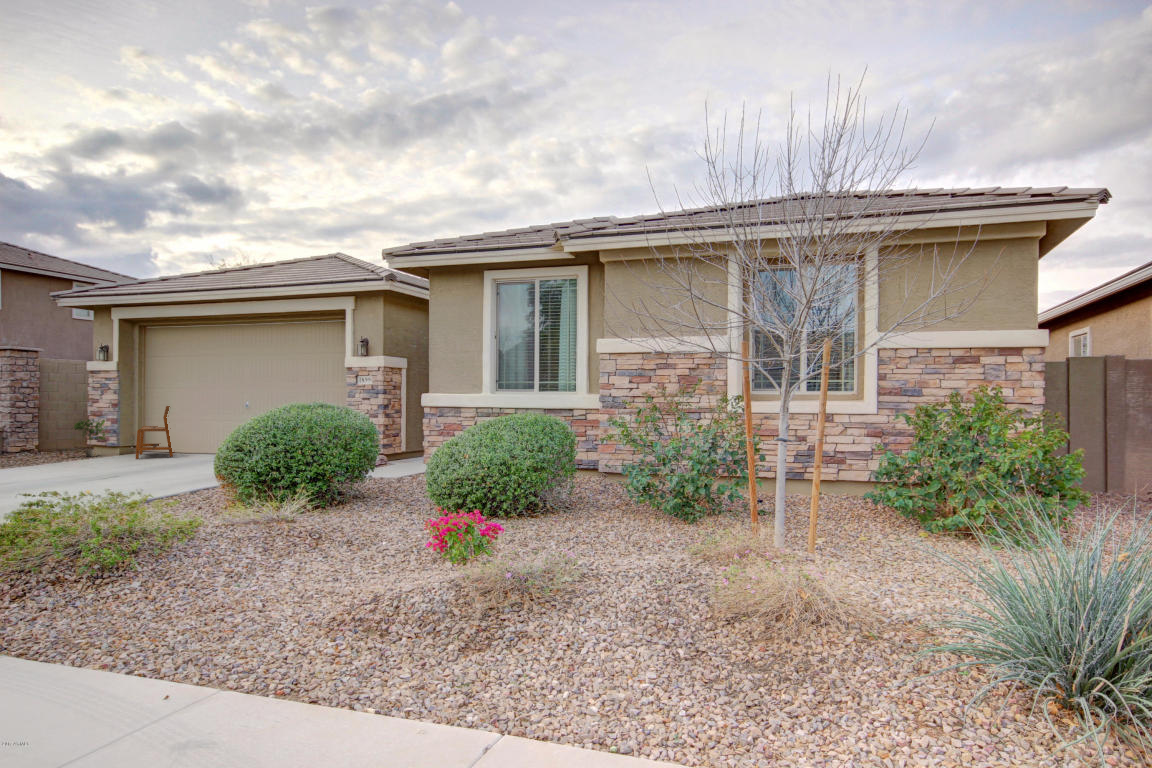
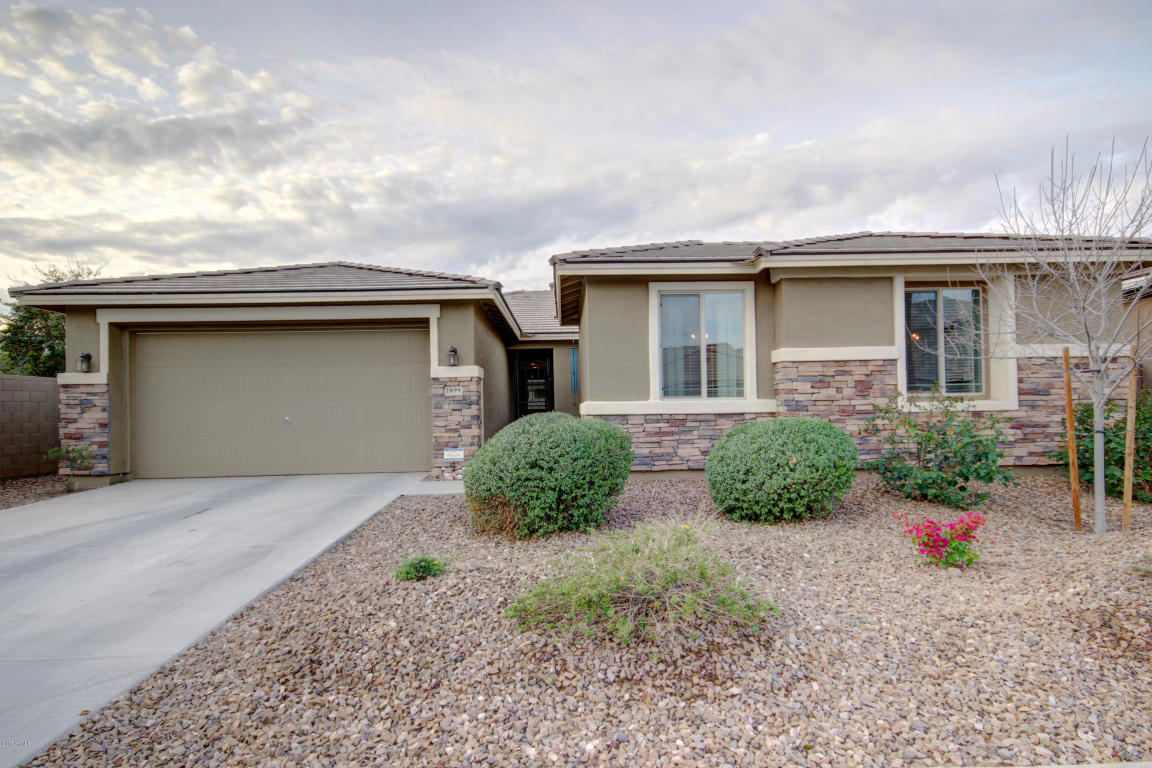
bench: present [136,406,174,459] -> none [140,422,200,490]

